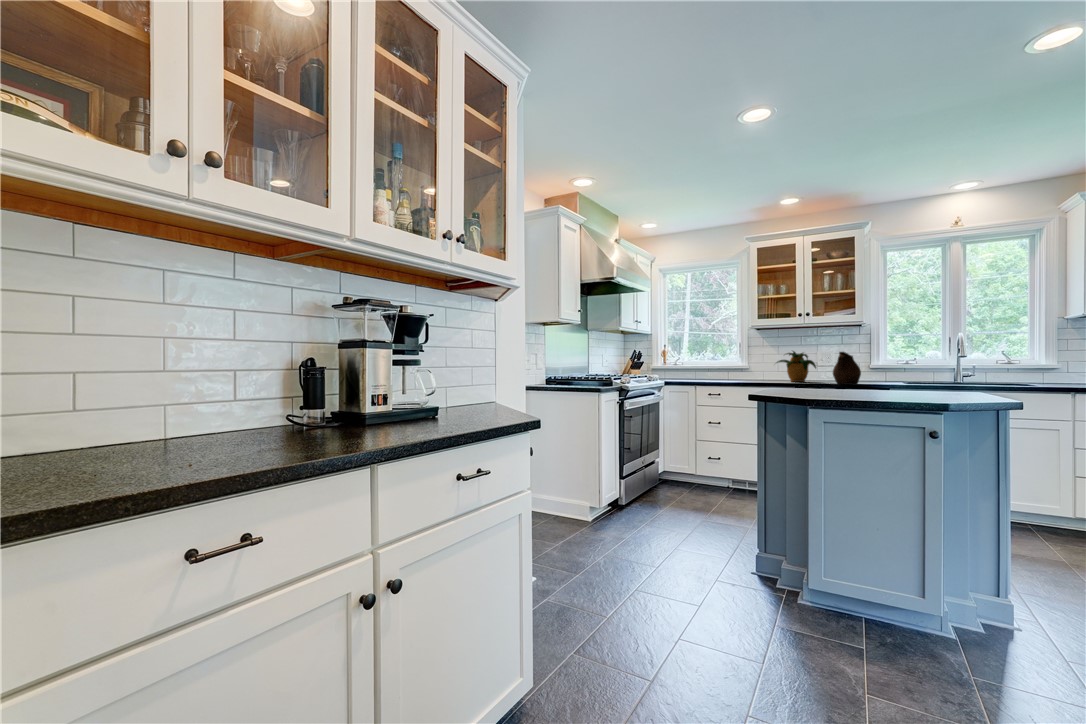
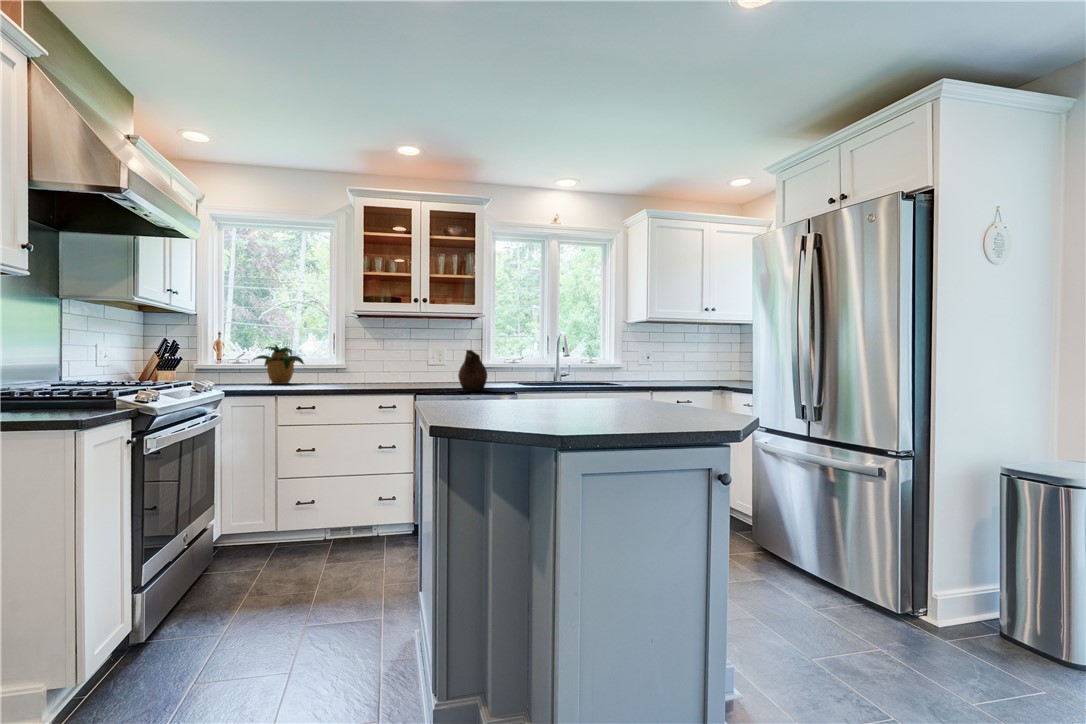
potted plant: present [777,351,816,382] -> present [253,344,304,384]

